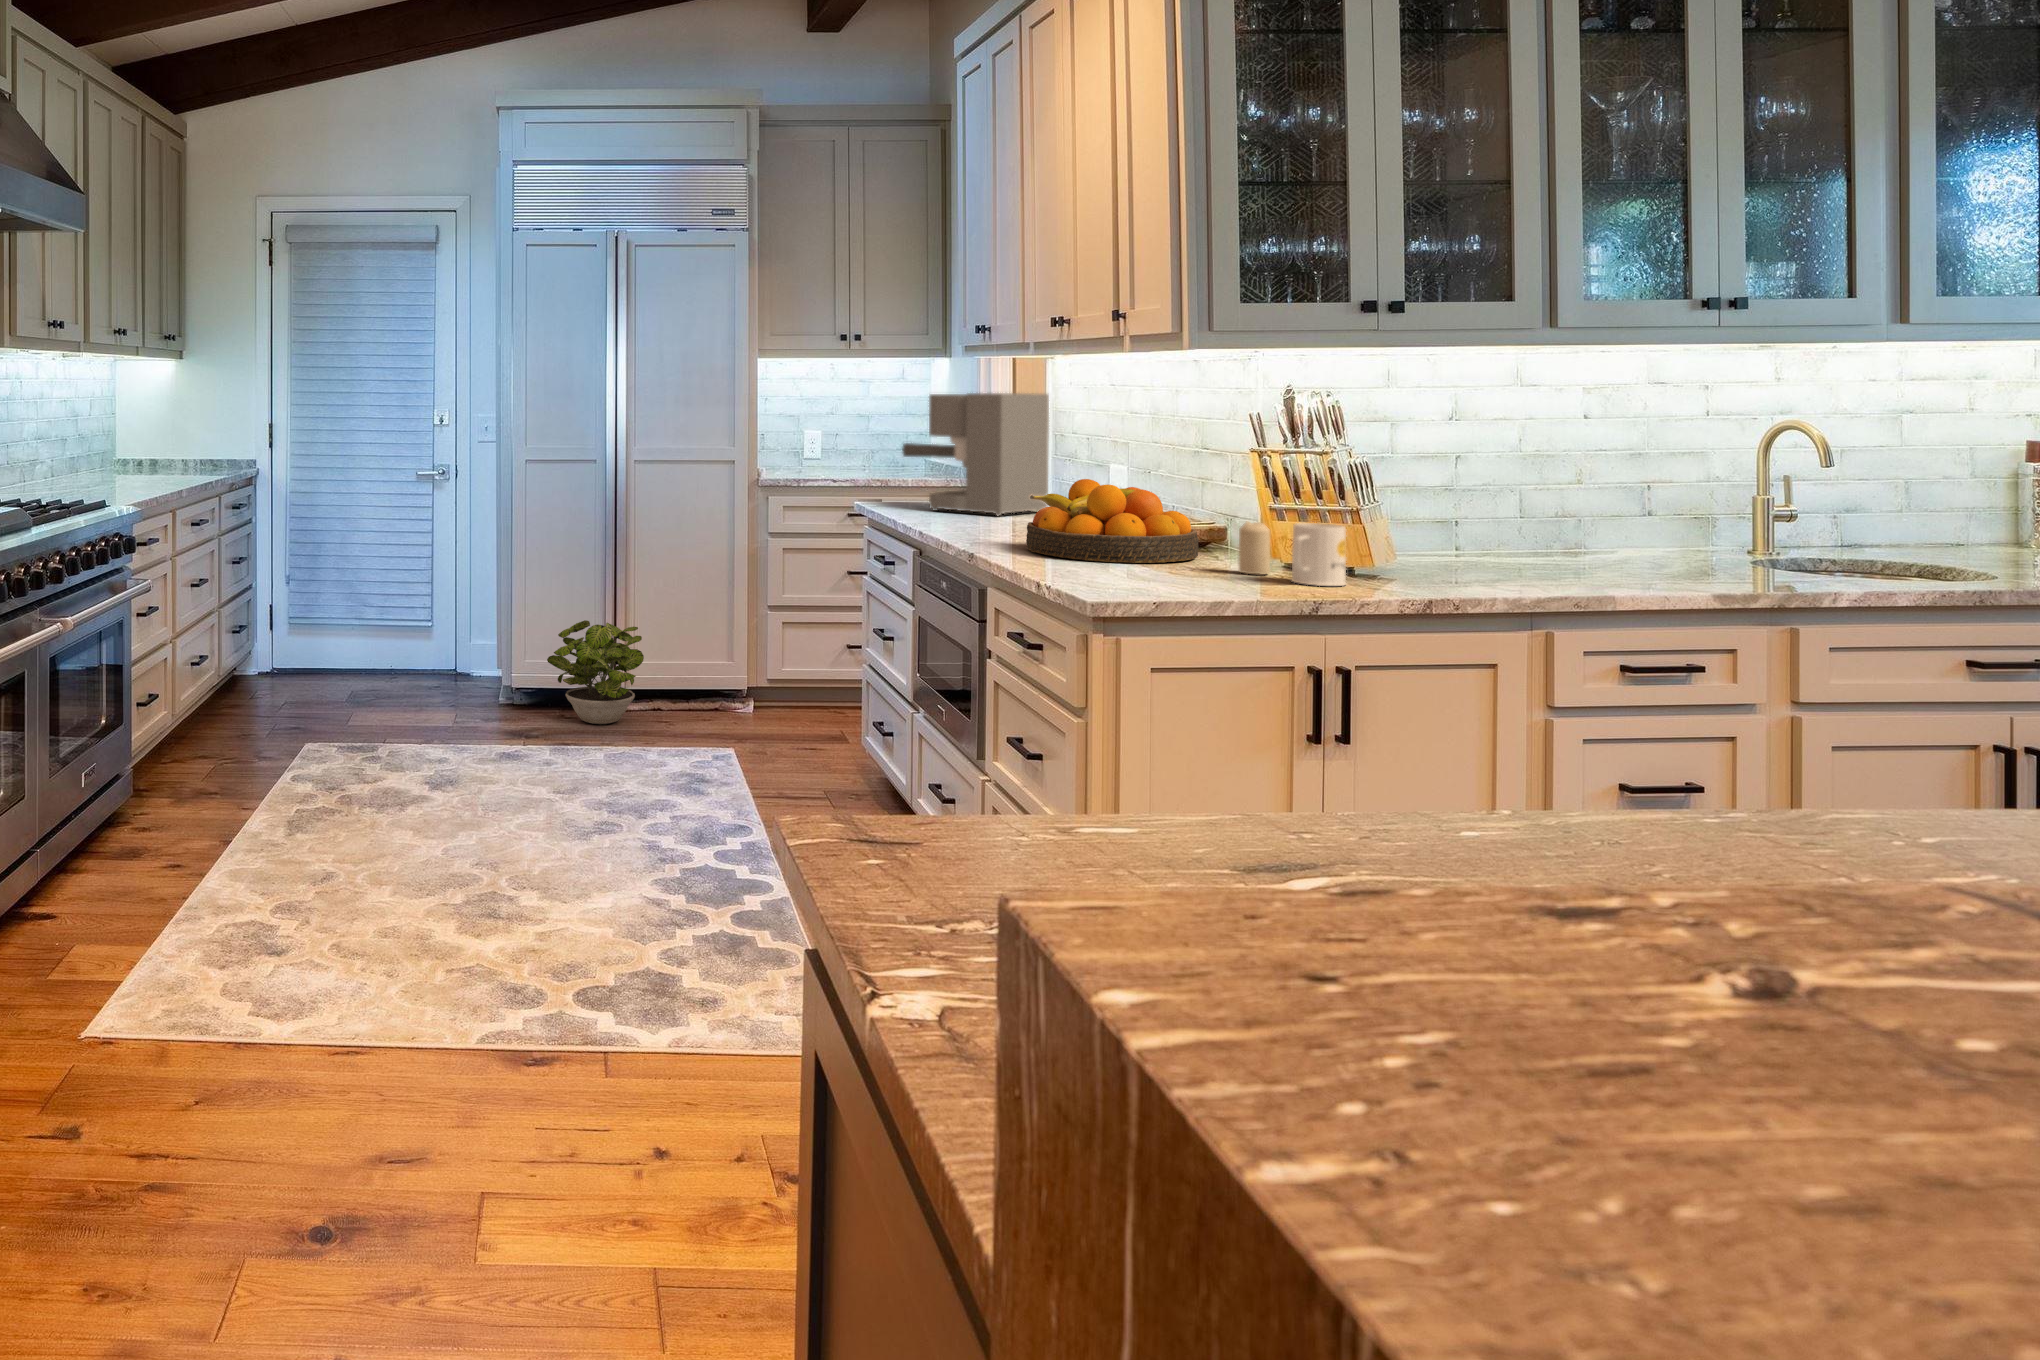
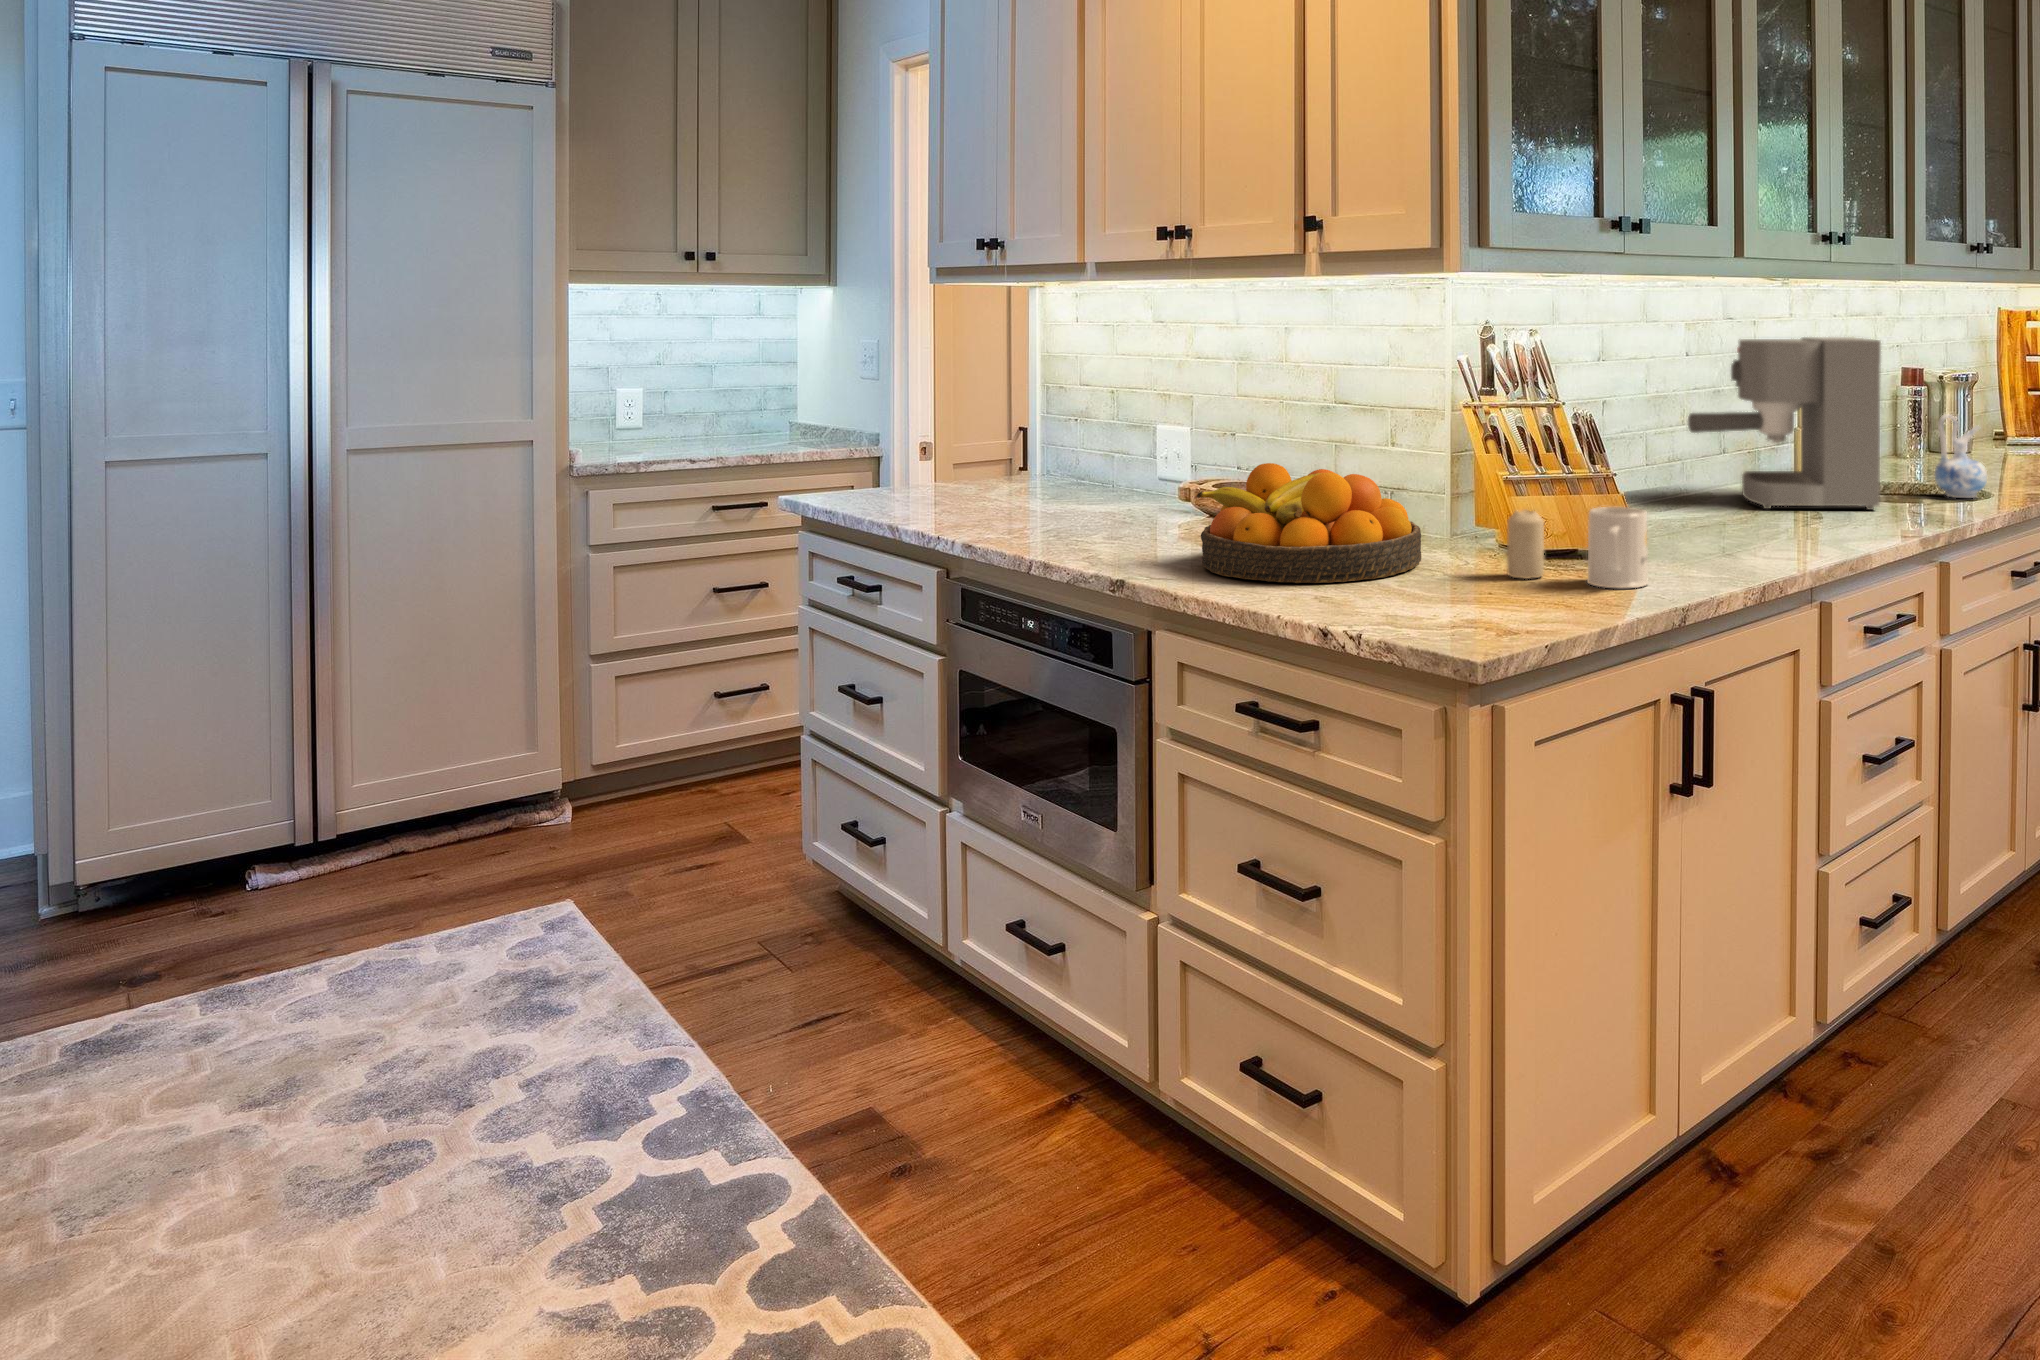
coffee maker: present [902,393,1049,516] -> present [1688,337,1881,510]
ceramic pitcher: none [1937,488,2016,585] -> present [1934,414,1987,498]
potted plant: present [547,620,644,724] -> none [164,734,375,922]

